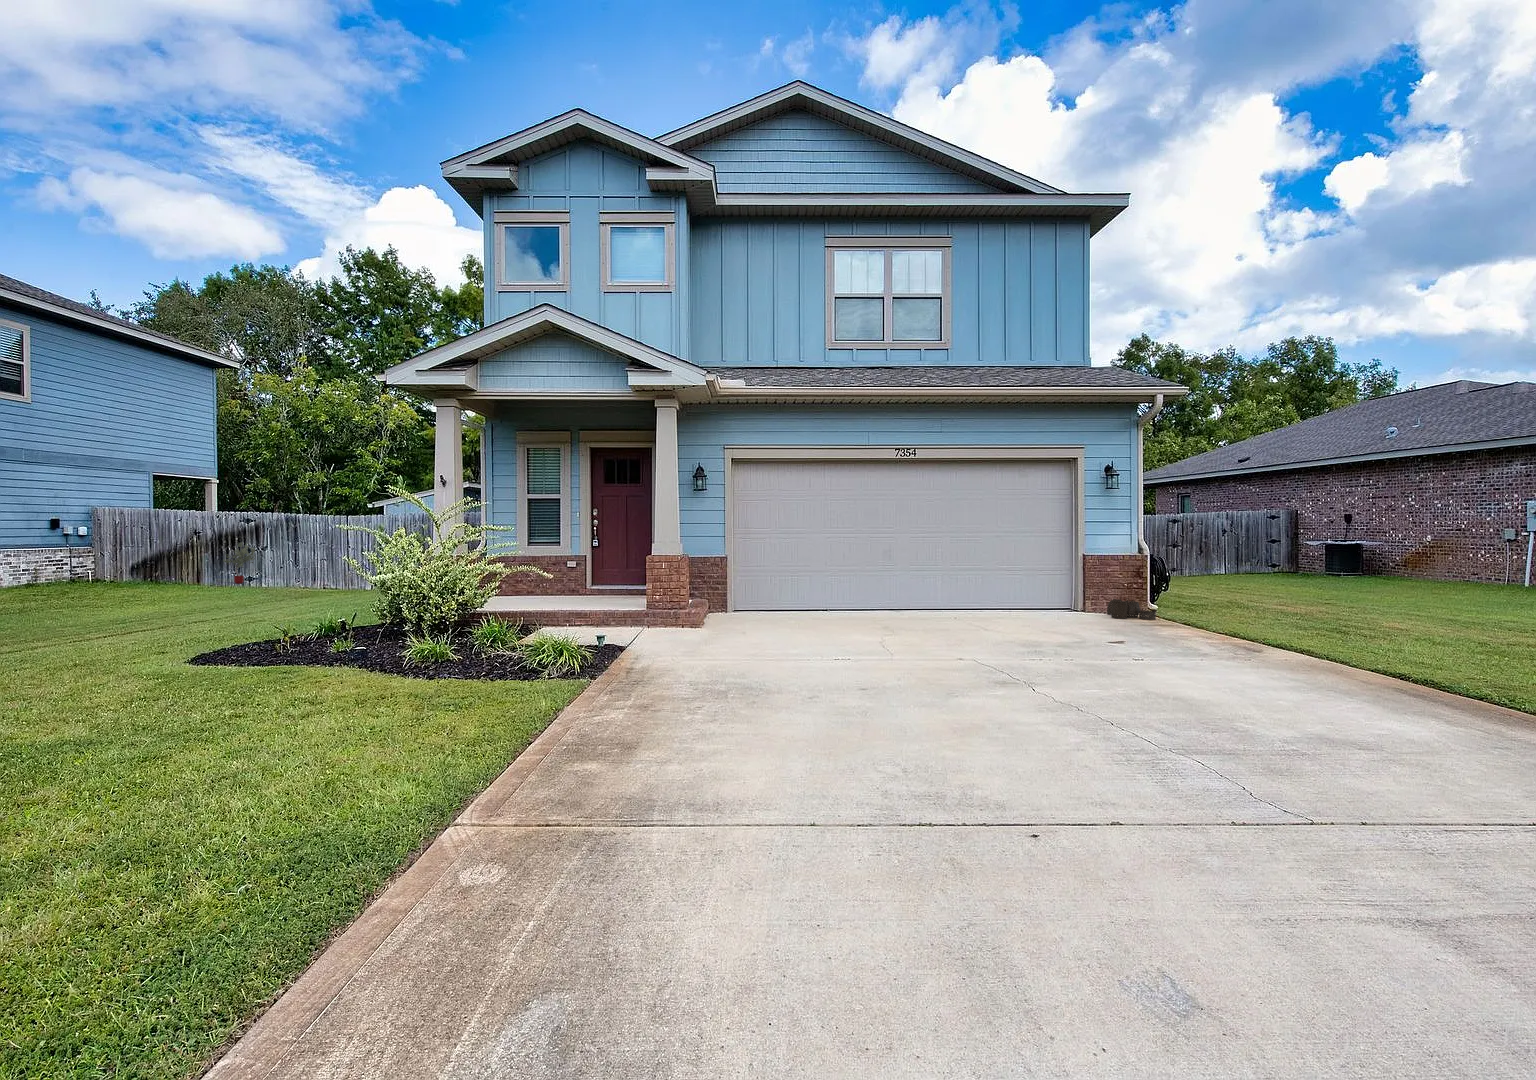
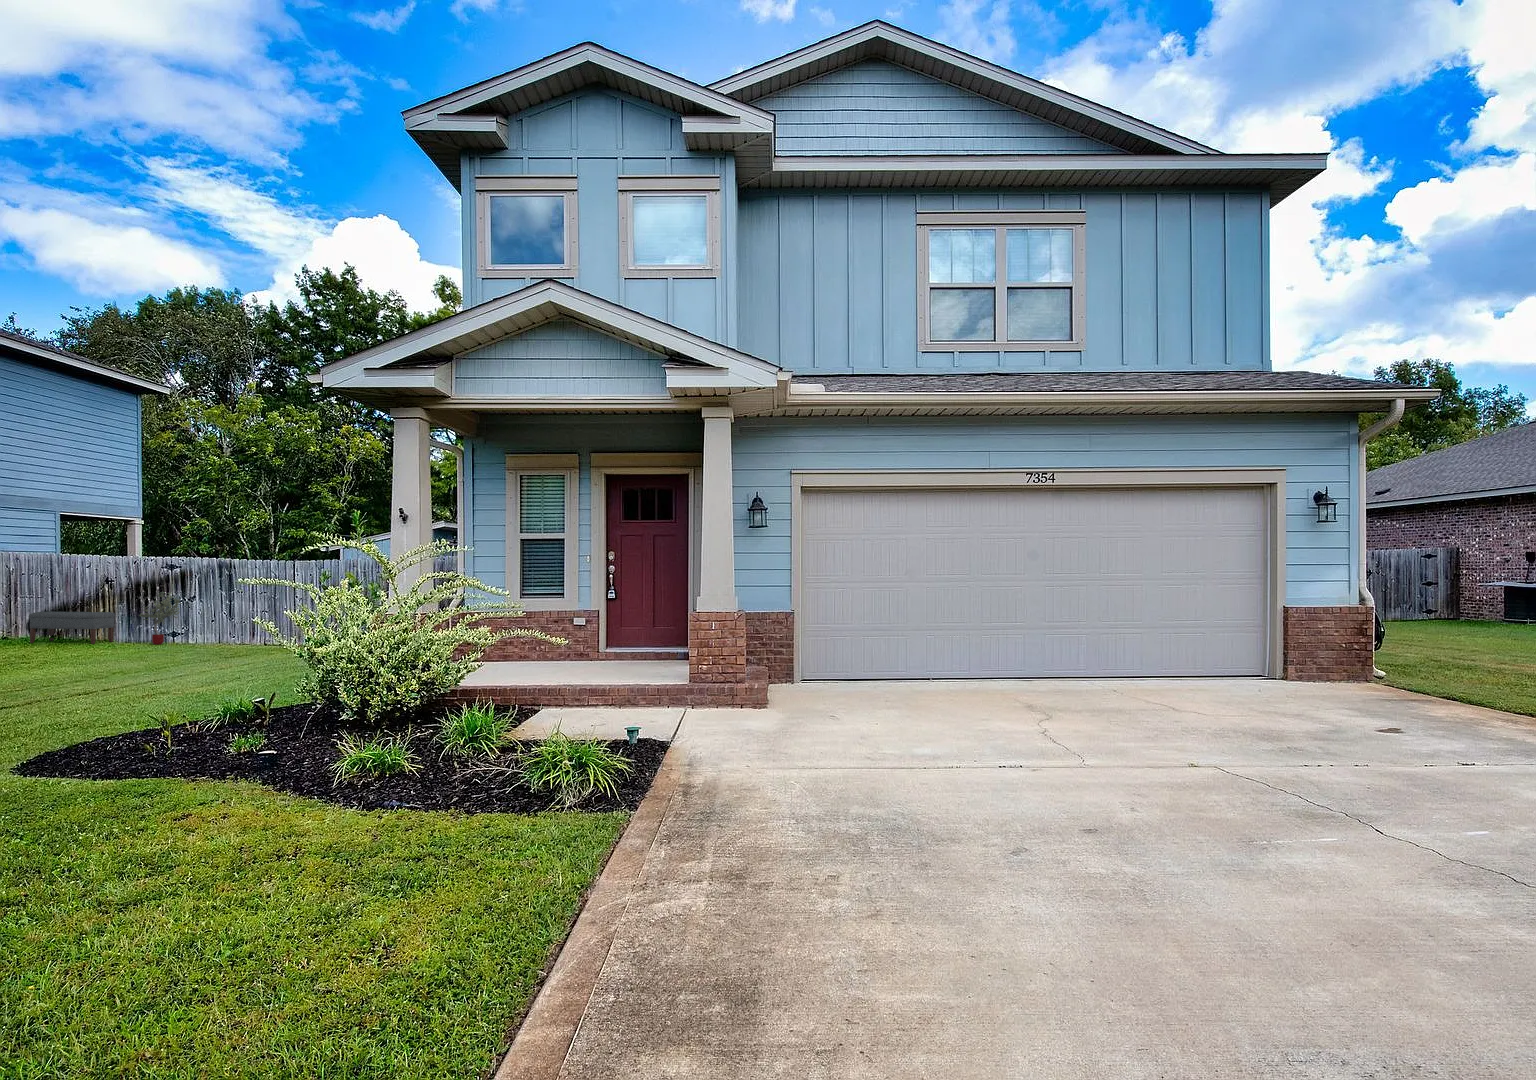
bench: none [133,558,203,584] -> present [29,611,115,644]
woven basket: present [1107,599,1156,620] -> none [1330,674,1410,707]

